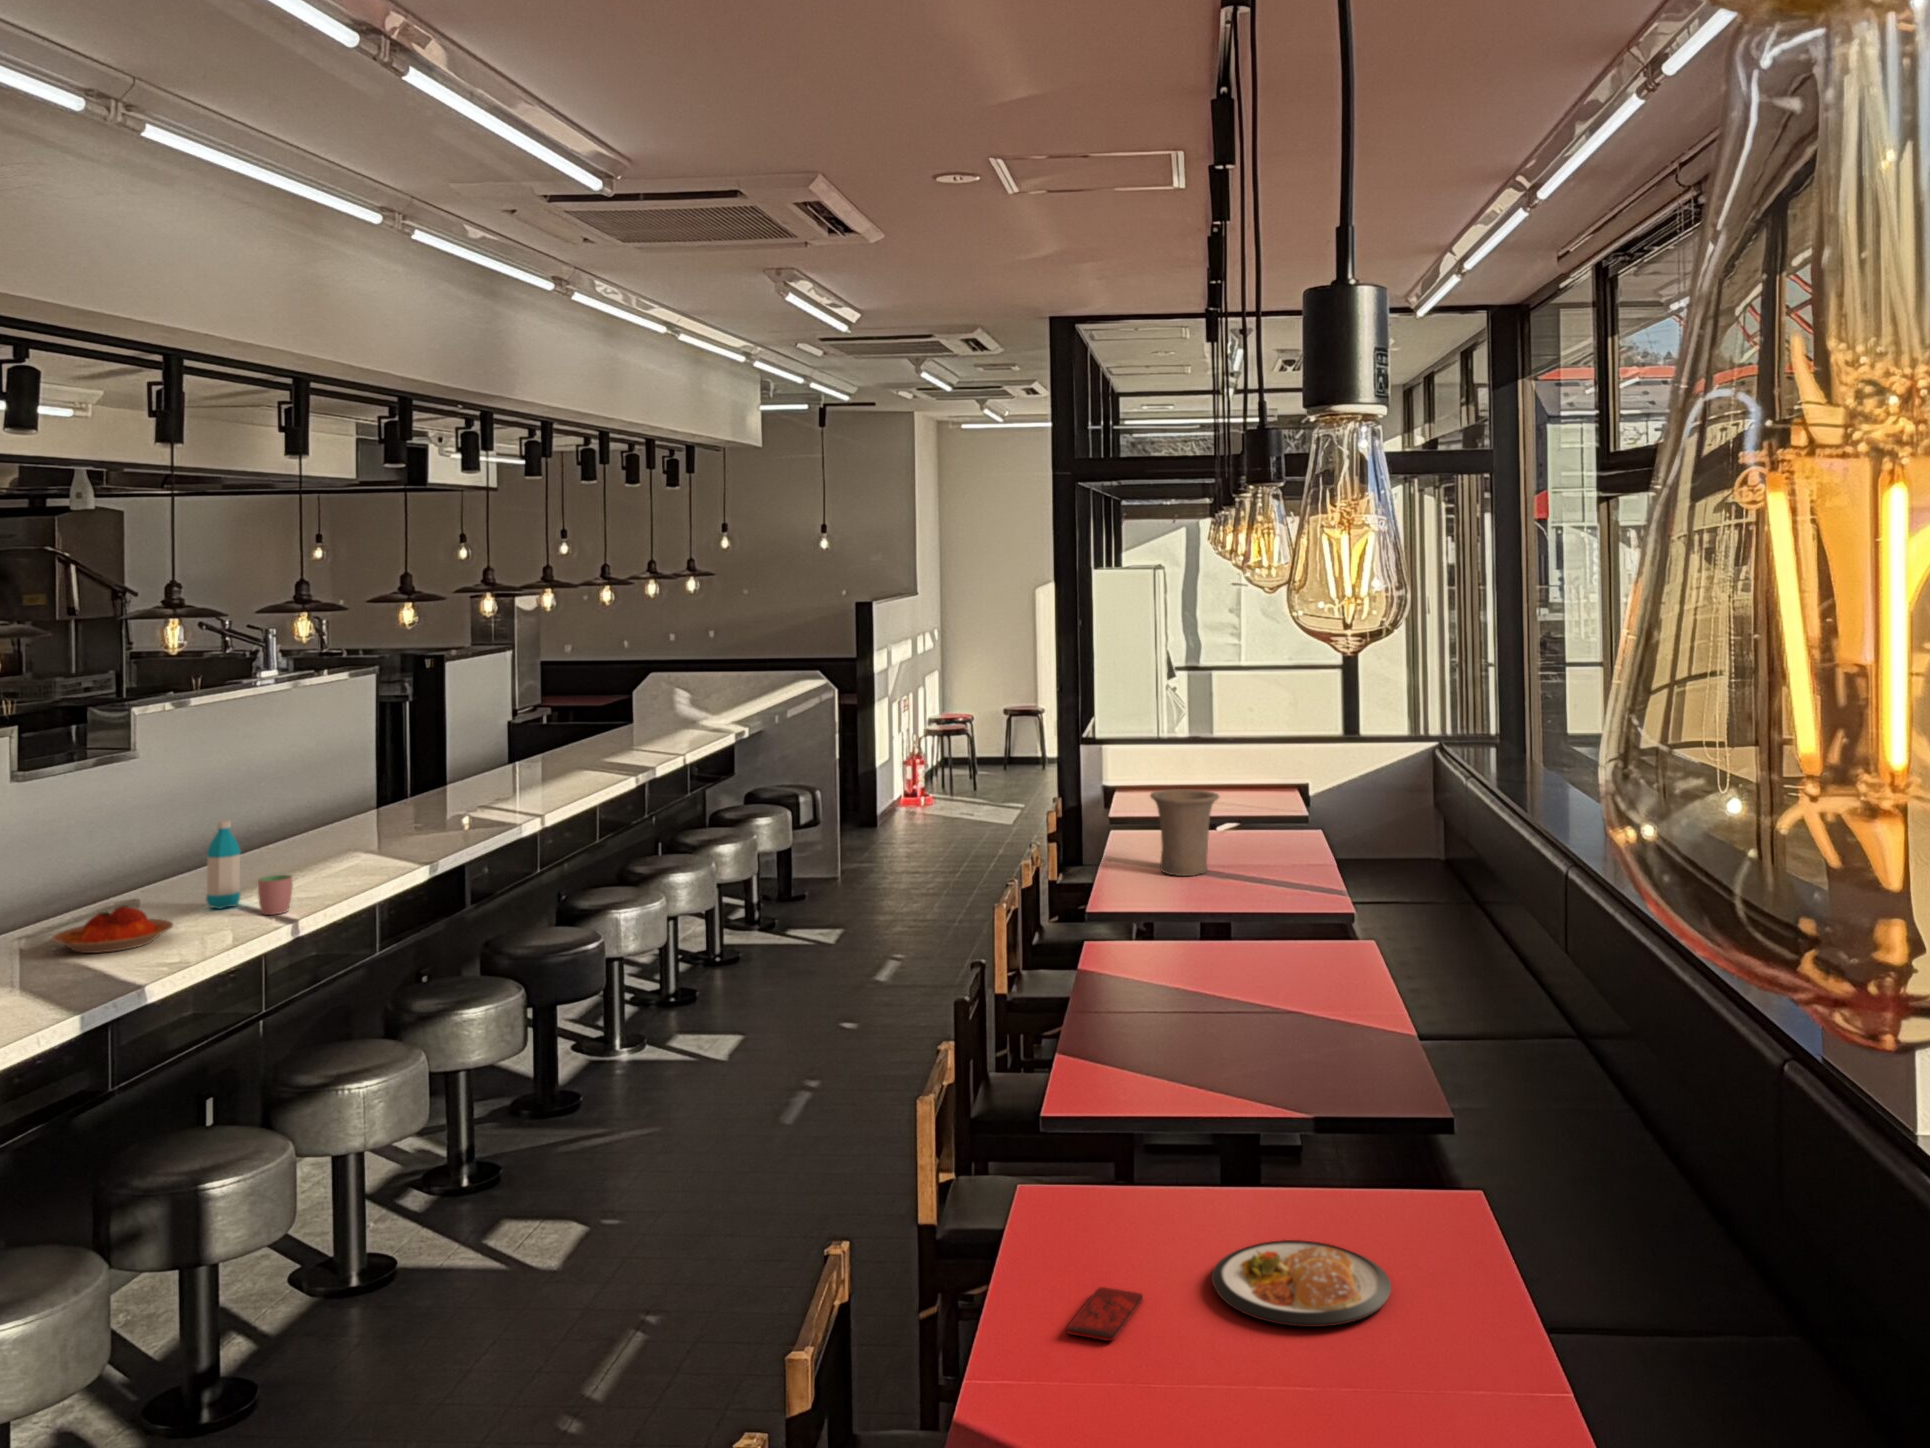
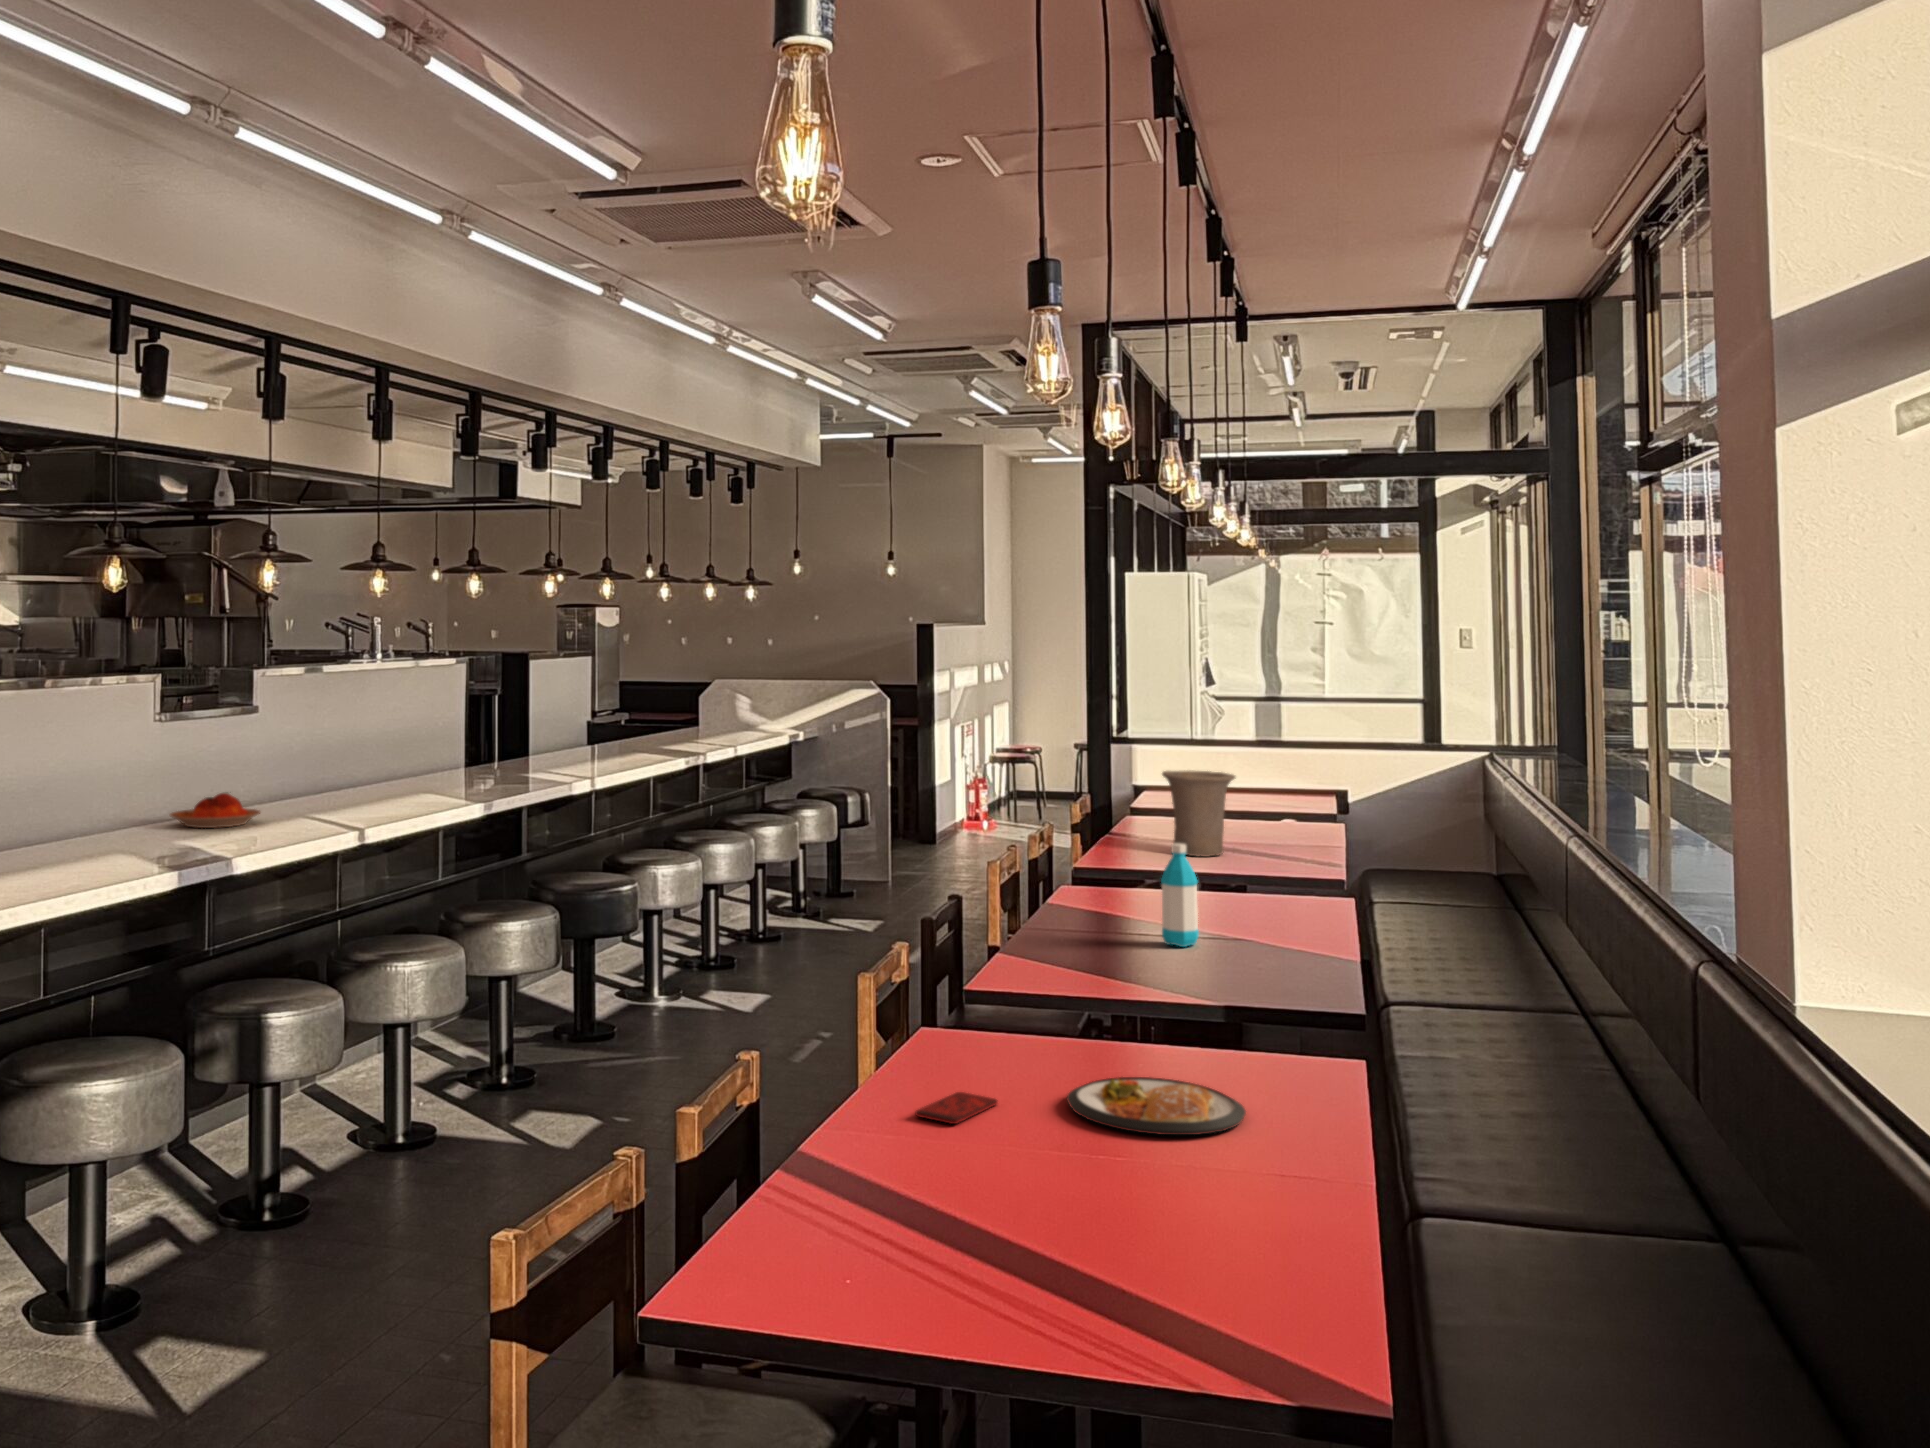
water bottle: present [206,820,241,909] -> present [1161,844,1199,947]
cup: present [258,875,293,915] -> none [330,783,359,815]

